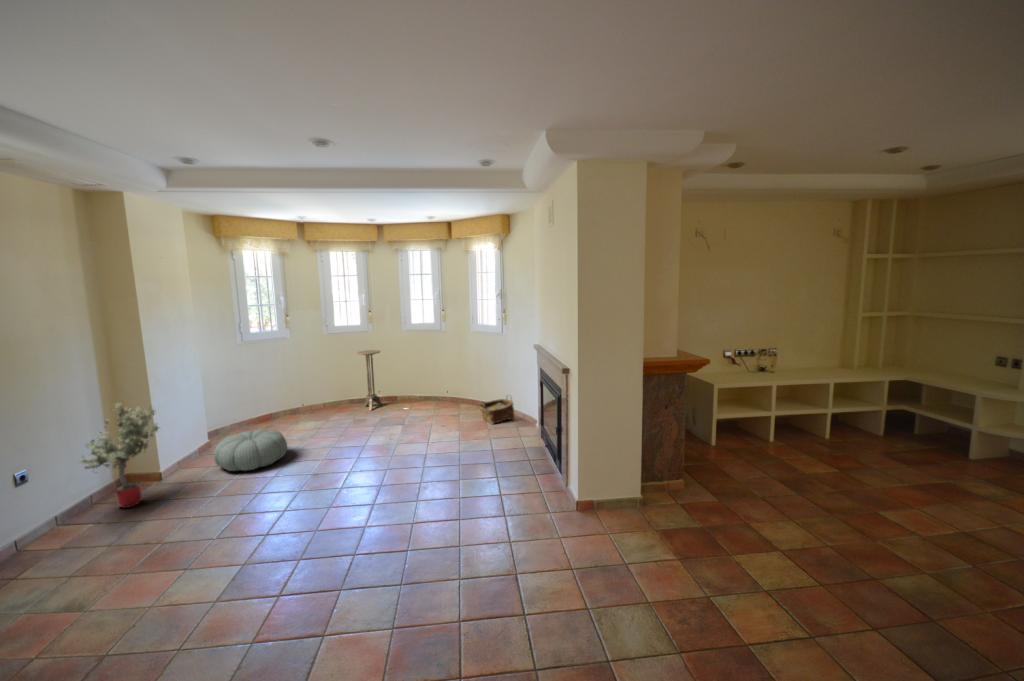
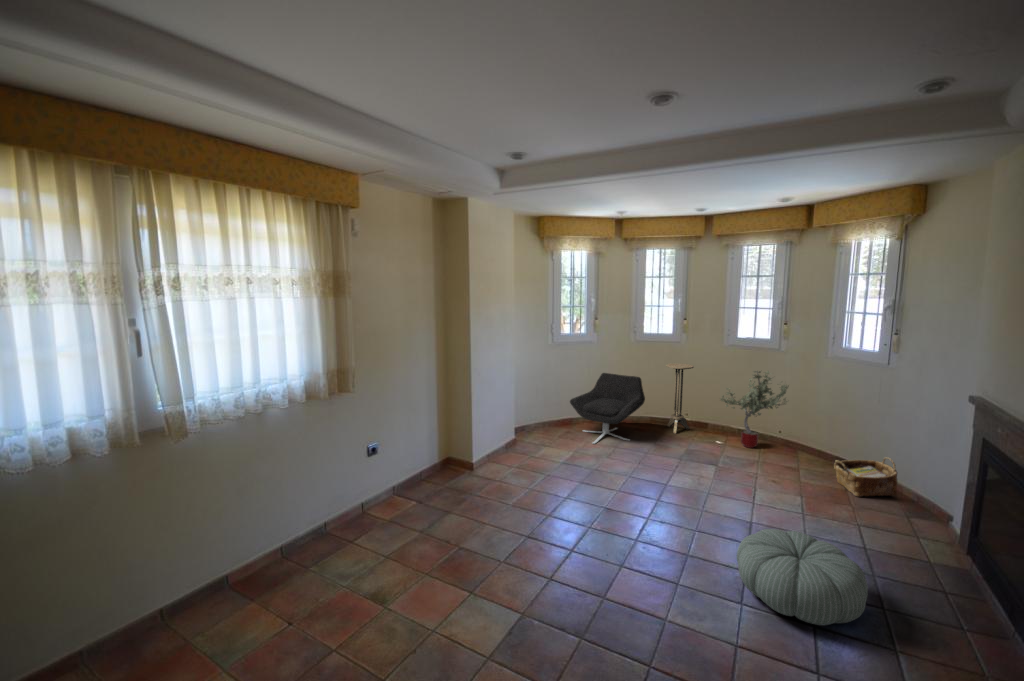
lounge chair: none [267,366,341,432] -> present [570,373,645,444]
potted tree: present [80,403,159,508] -> present [721,371,788,448]
pouf: present [214,429,287,471] -> present [737,529,868,625]

